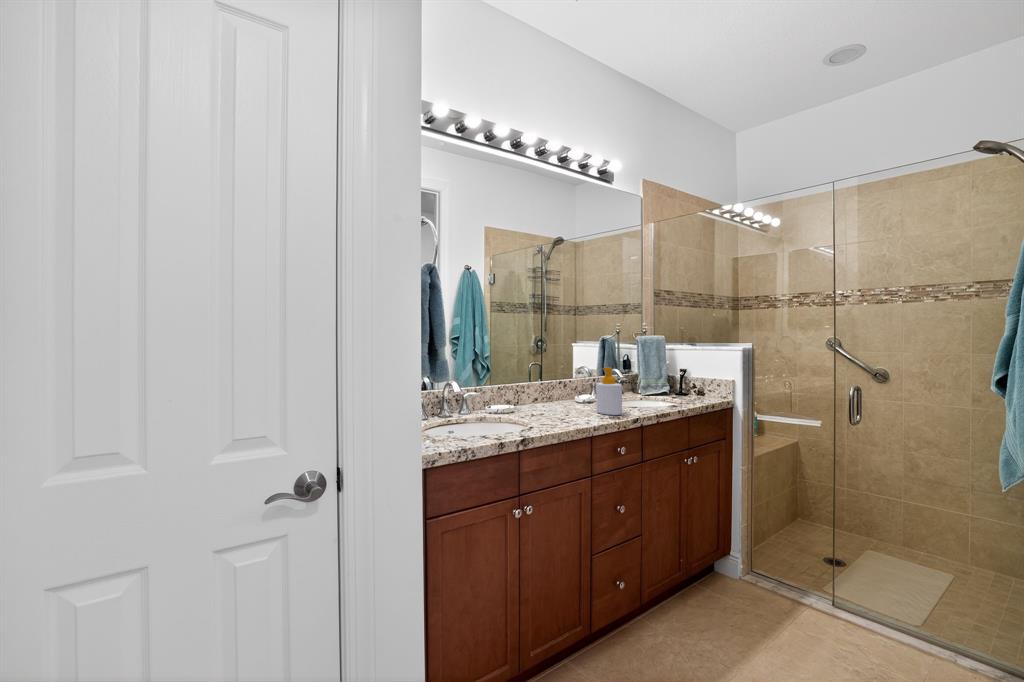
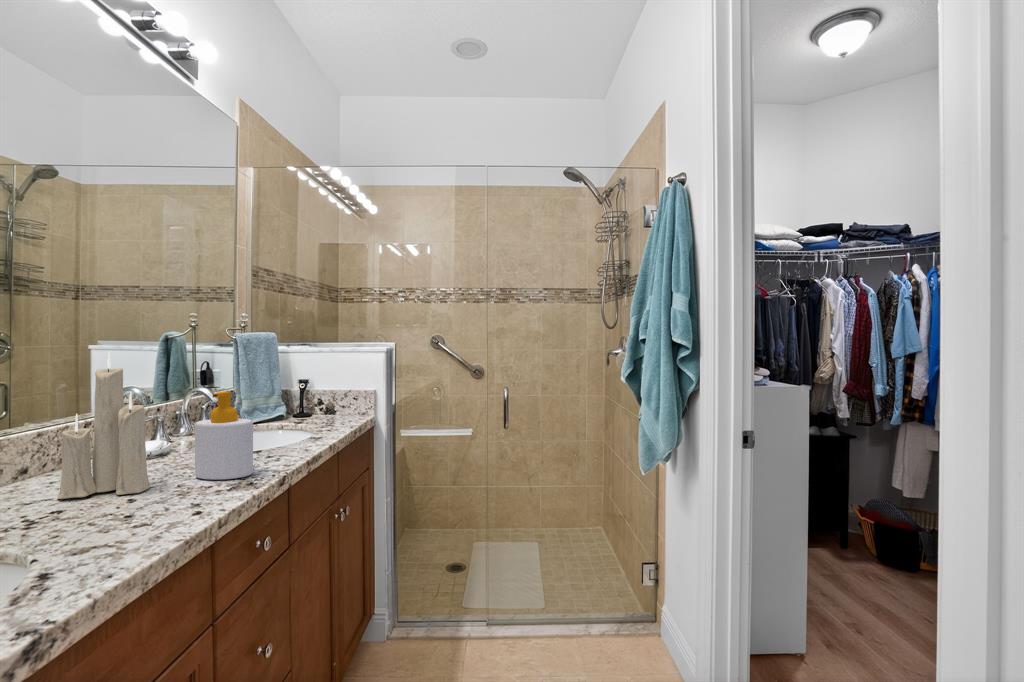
candle: none [545,342,577,413] -> present [58,352,150,499]

